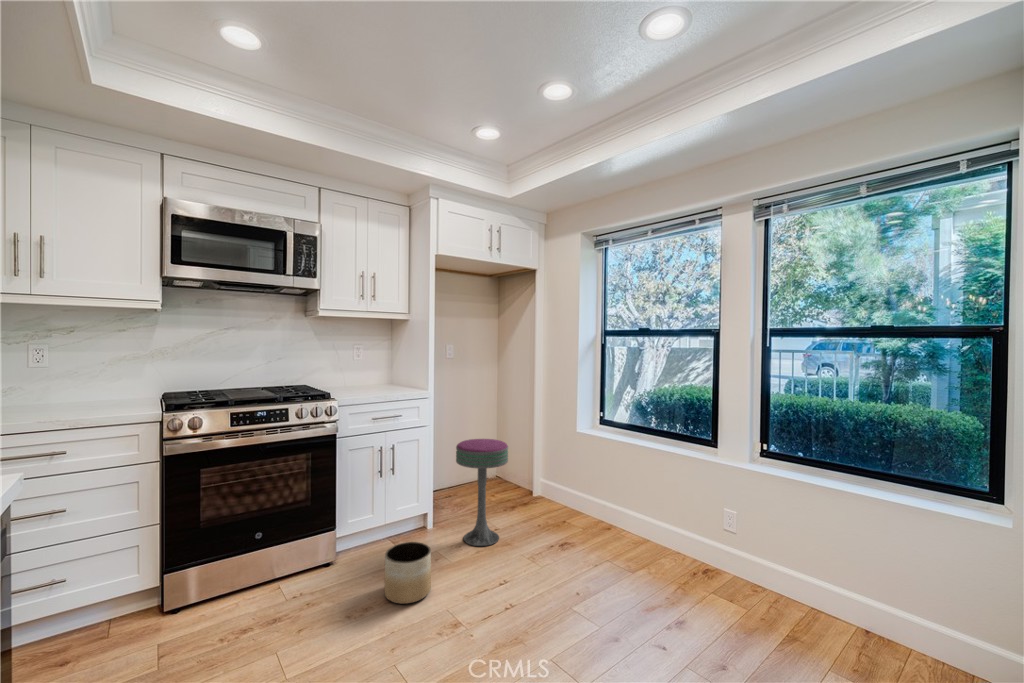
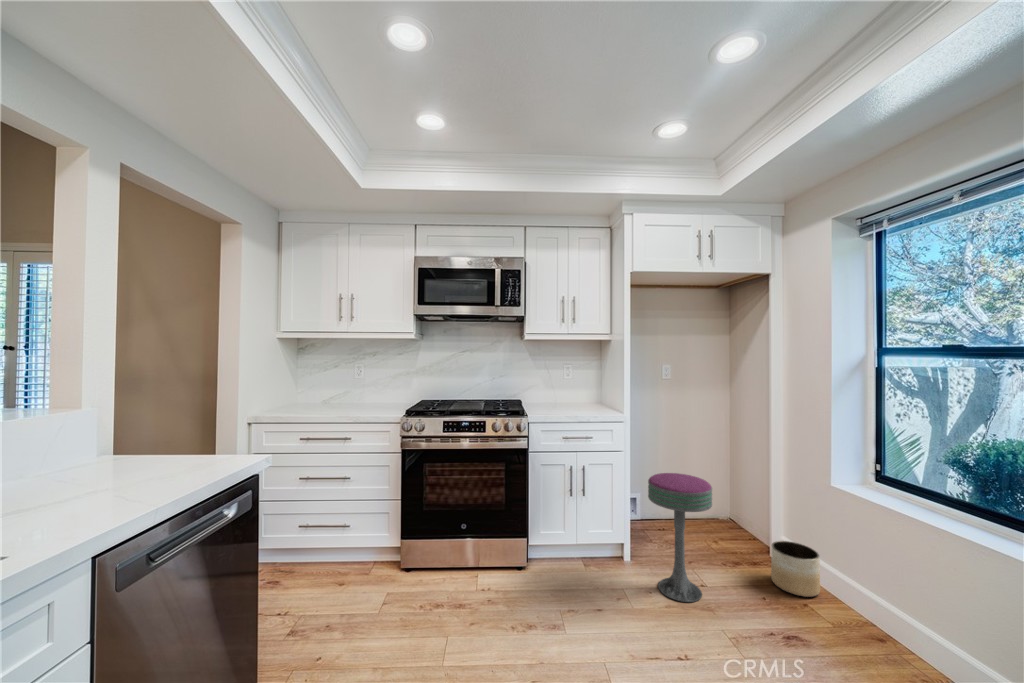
planter: present [384,542,431,604] -> present [771,541,820,597]

